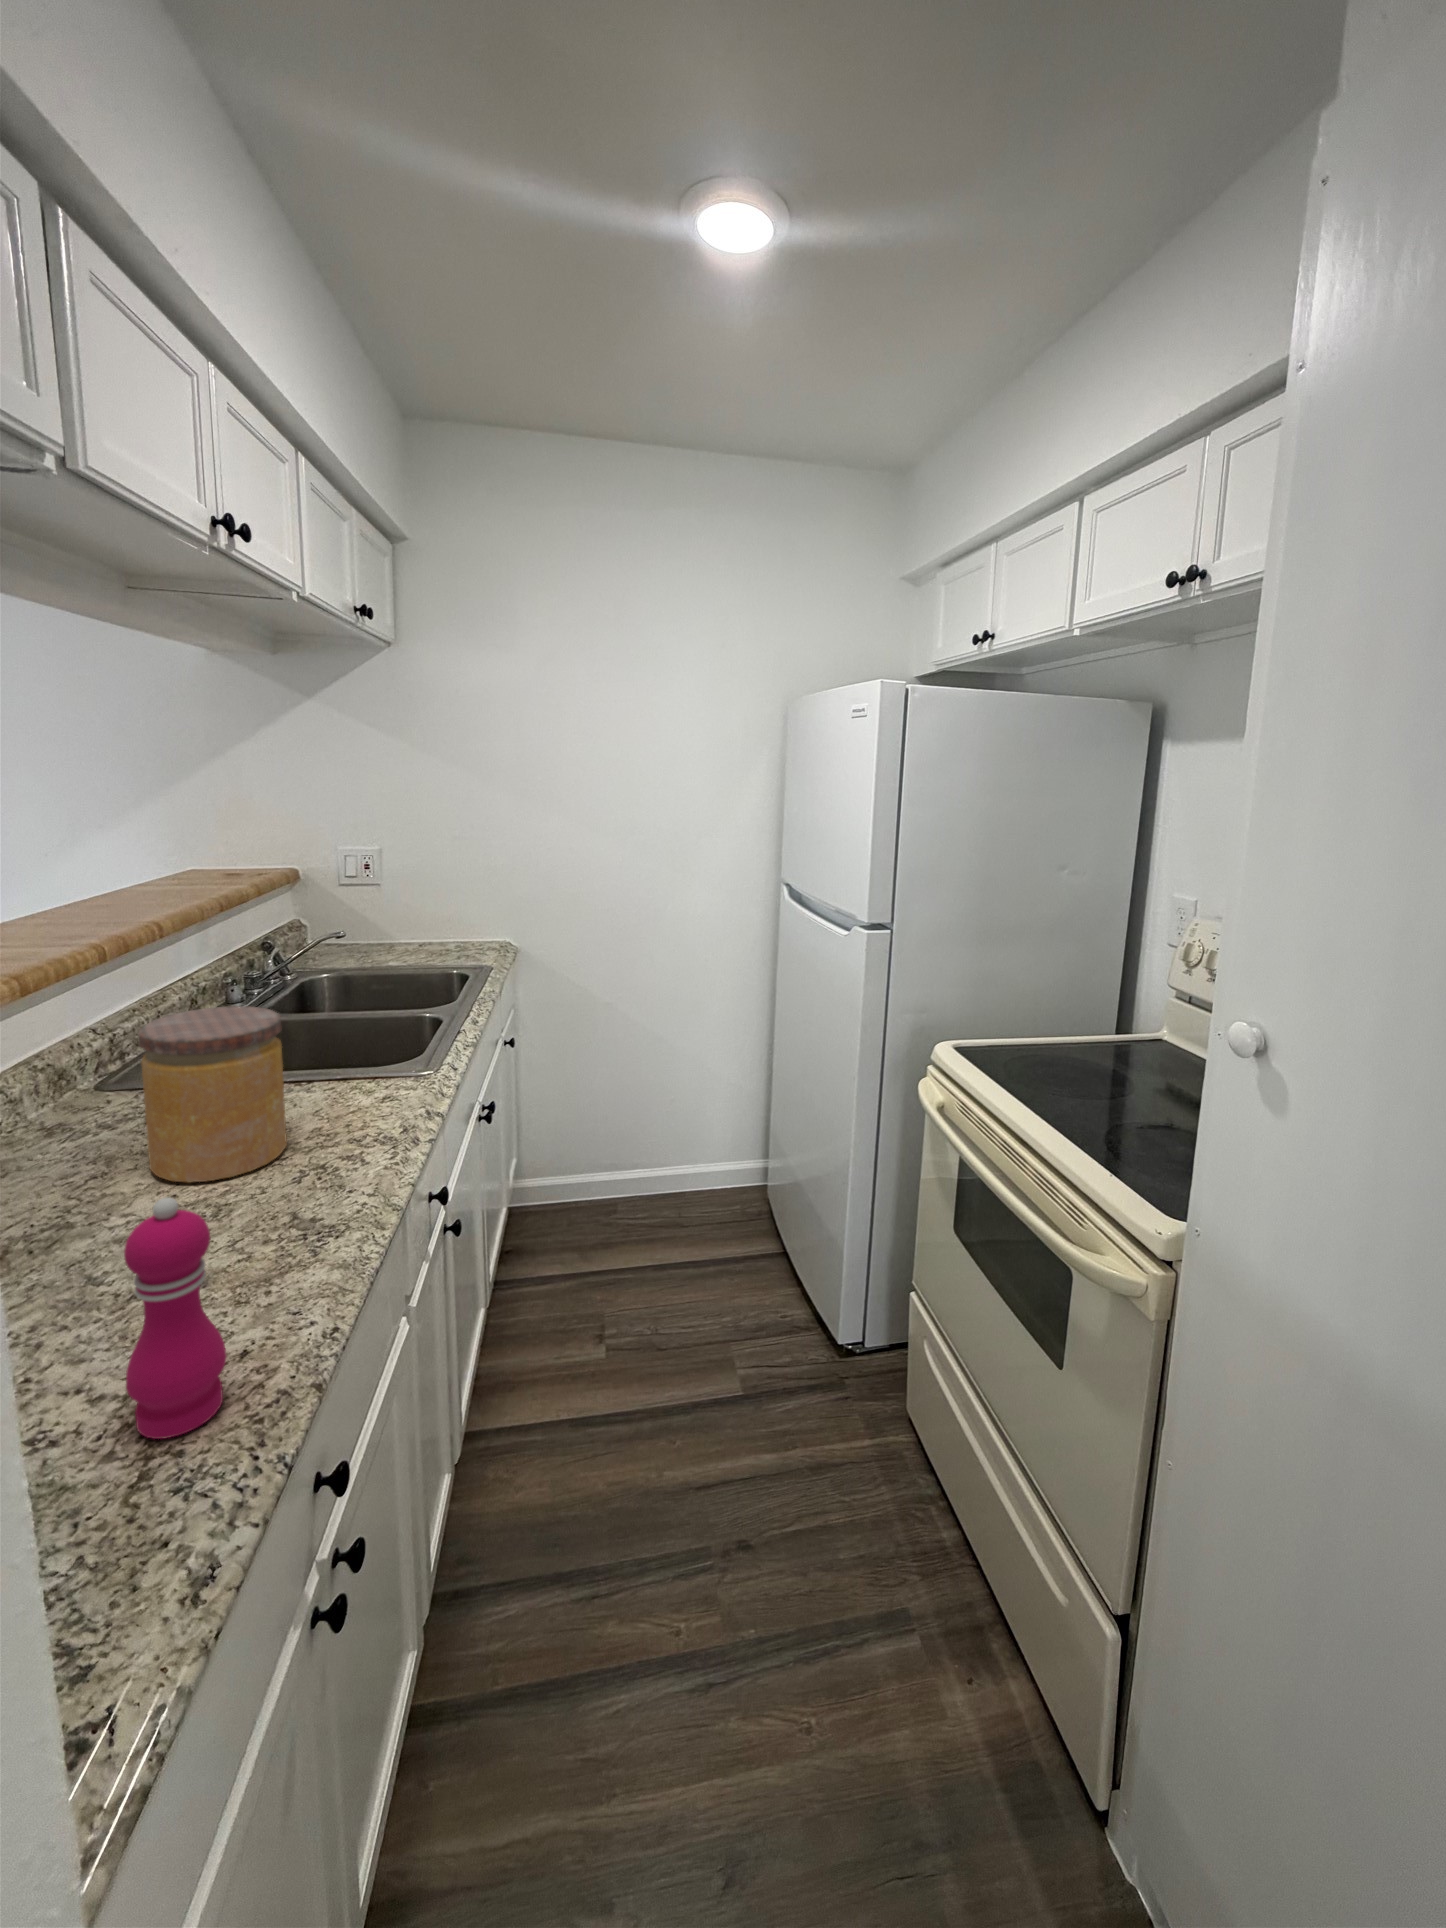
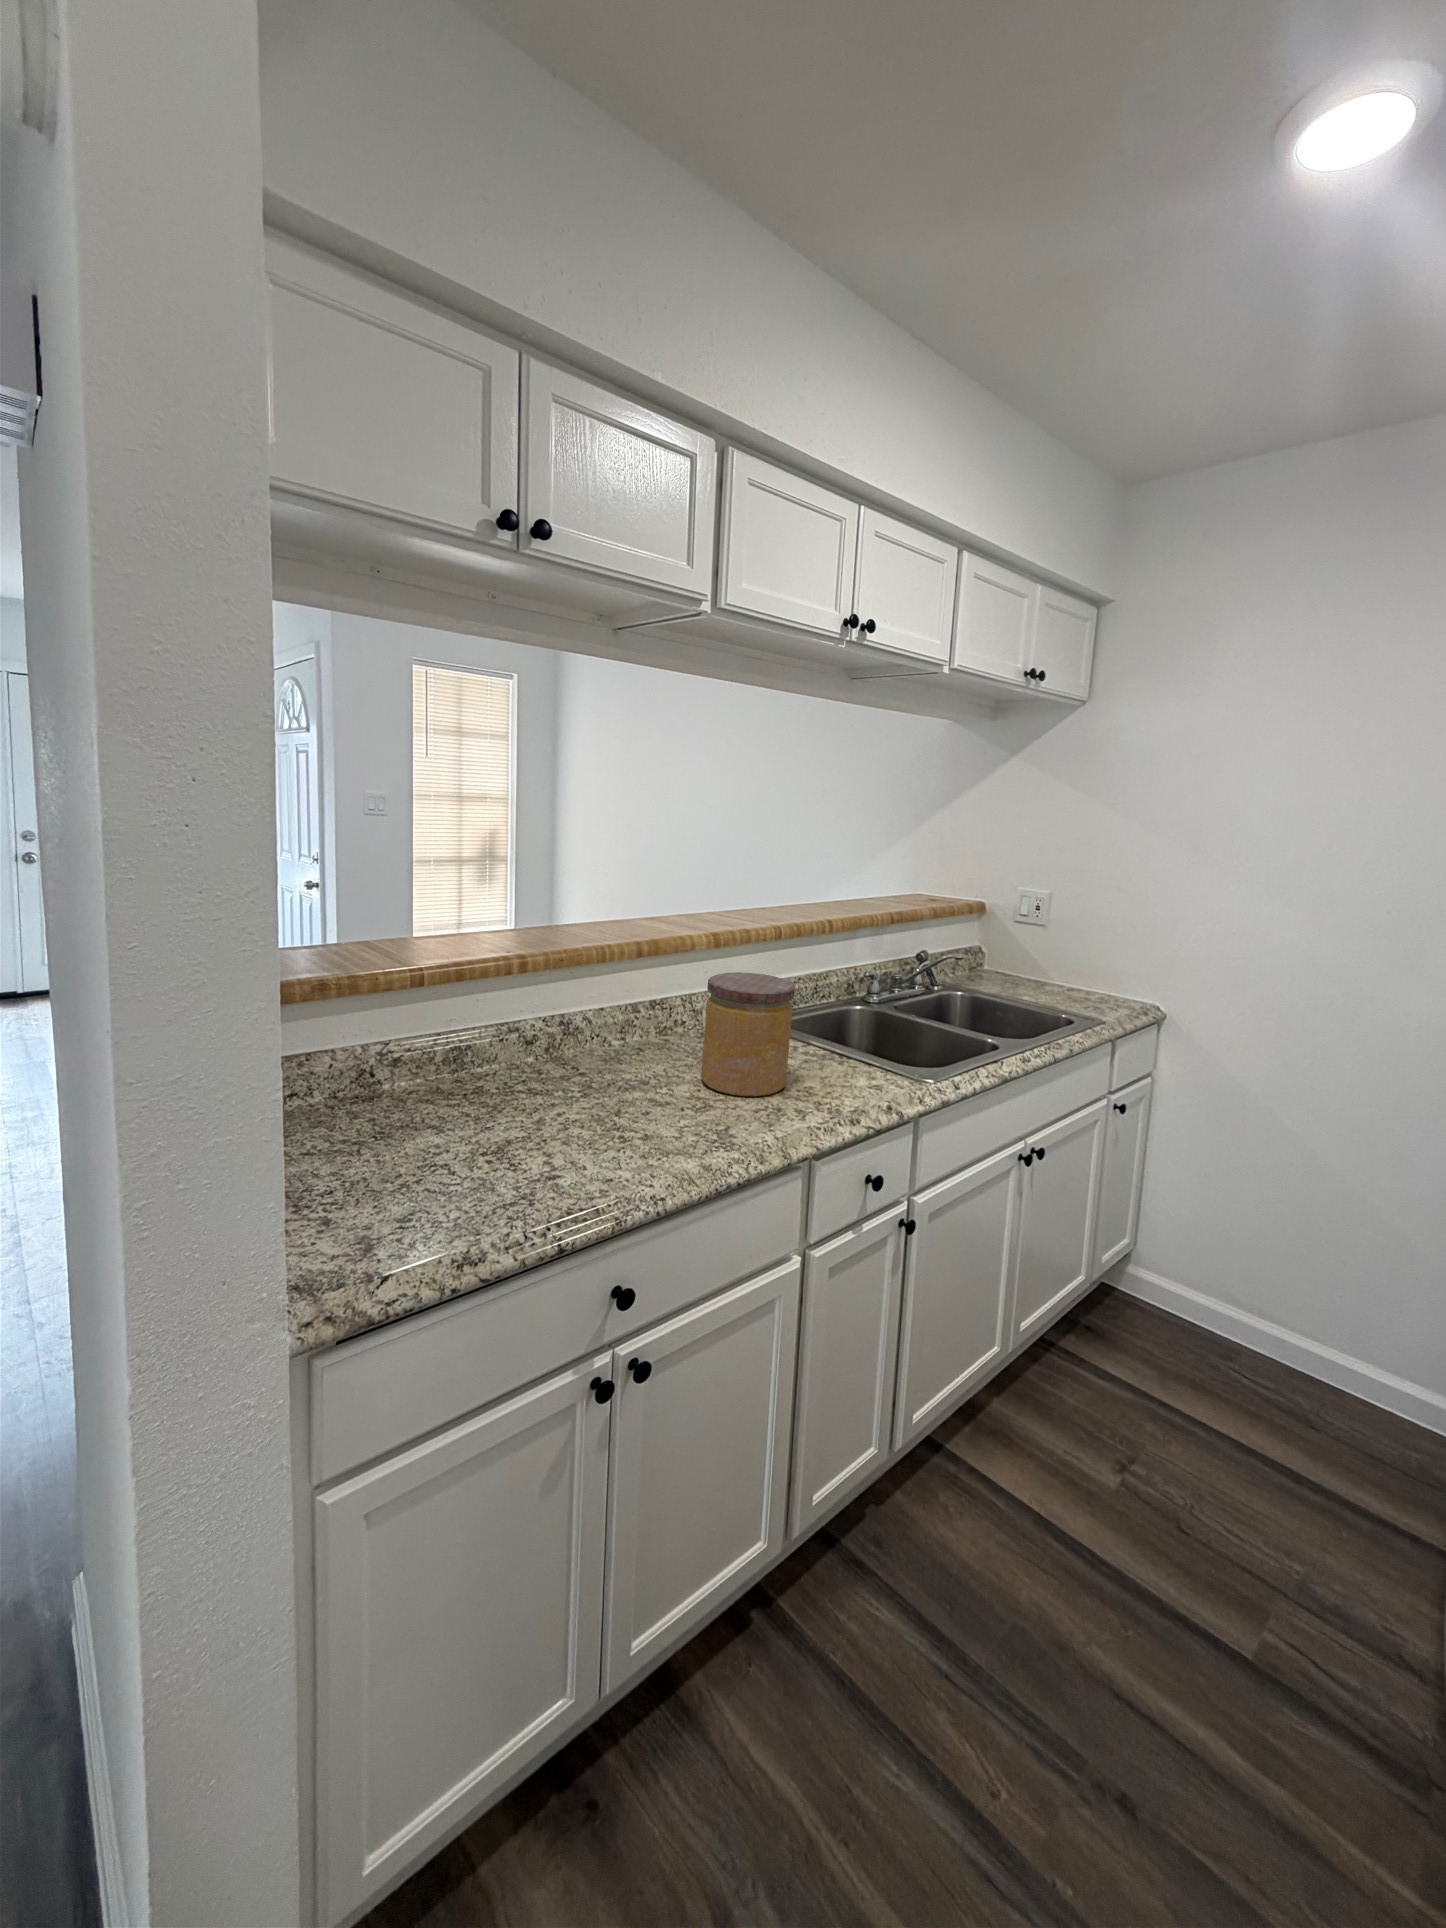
pepper mill: present [124,1198,227,1439] -> none [531,1051,584,1200]

